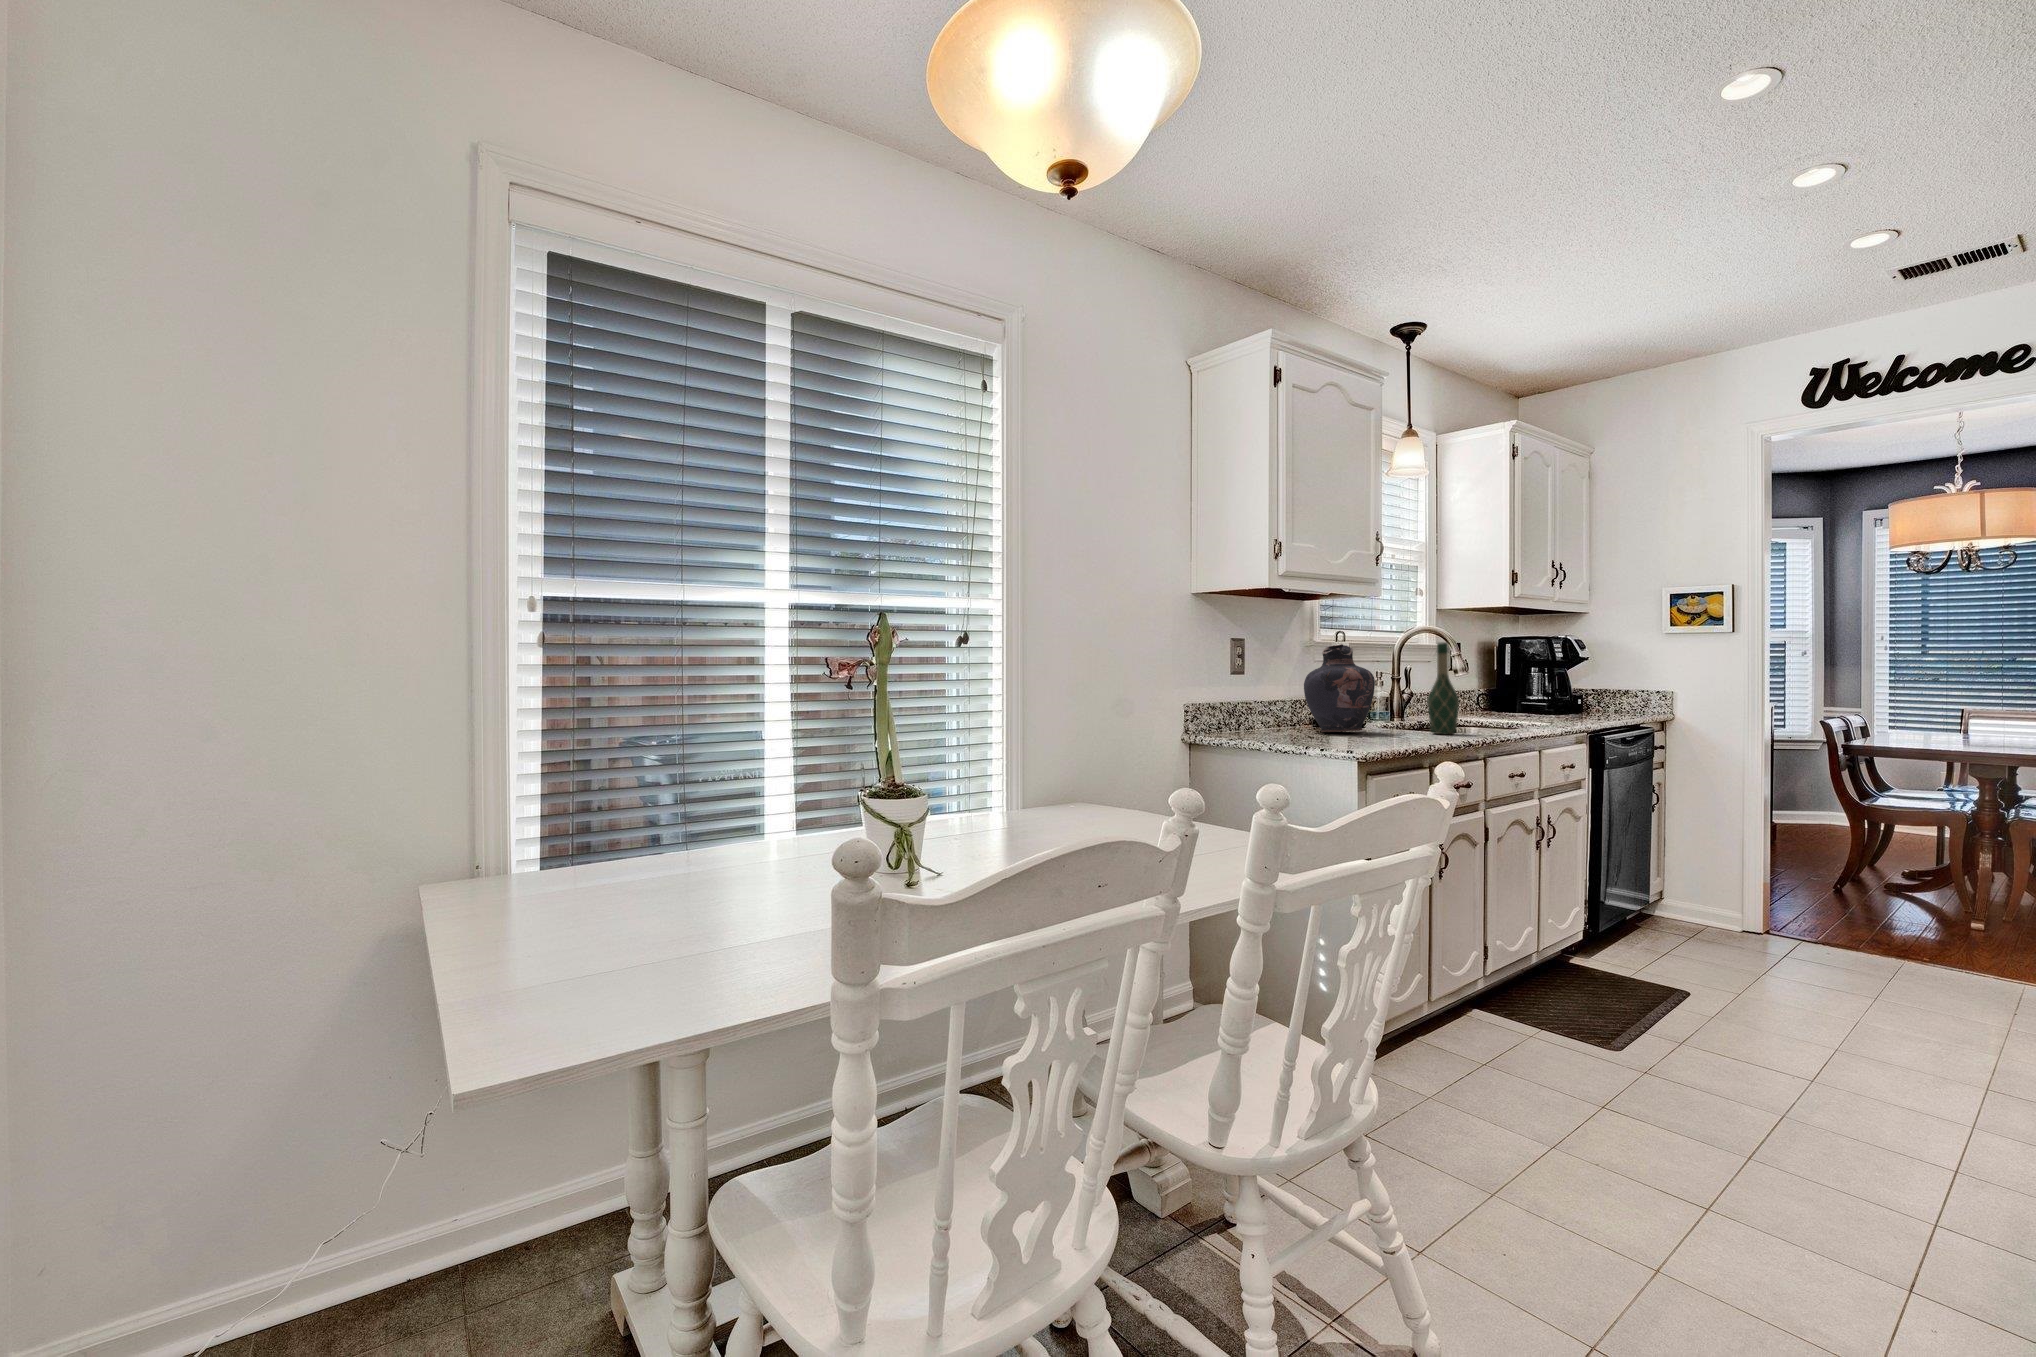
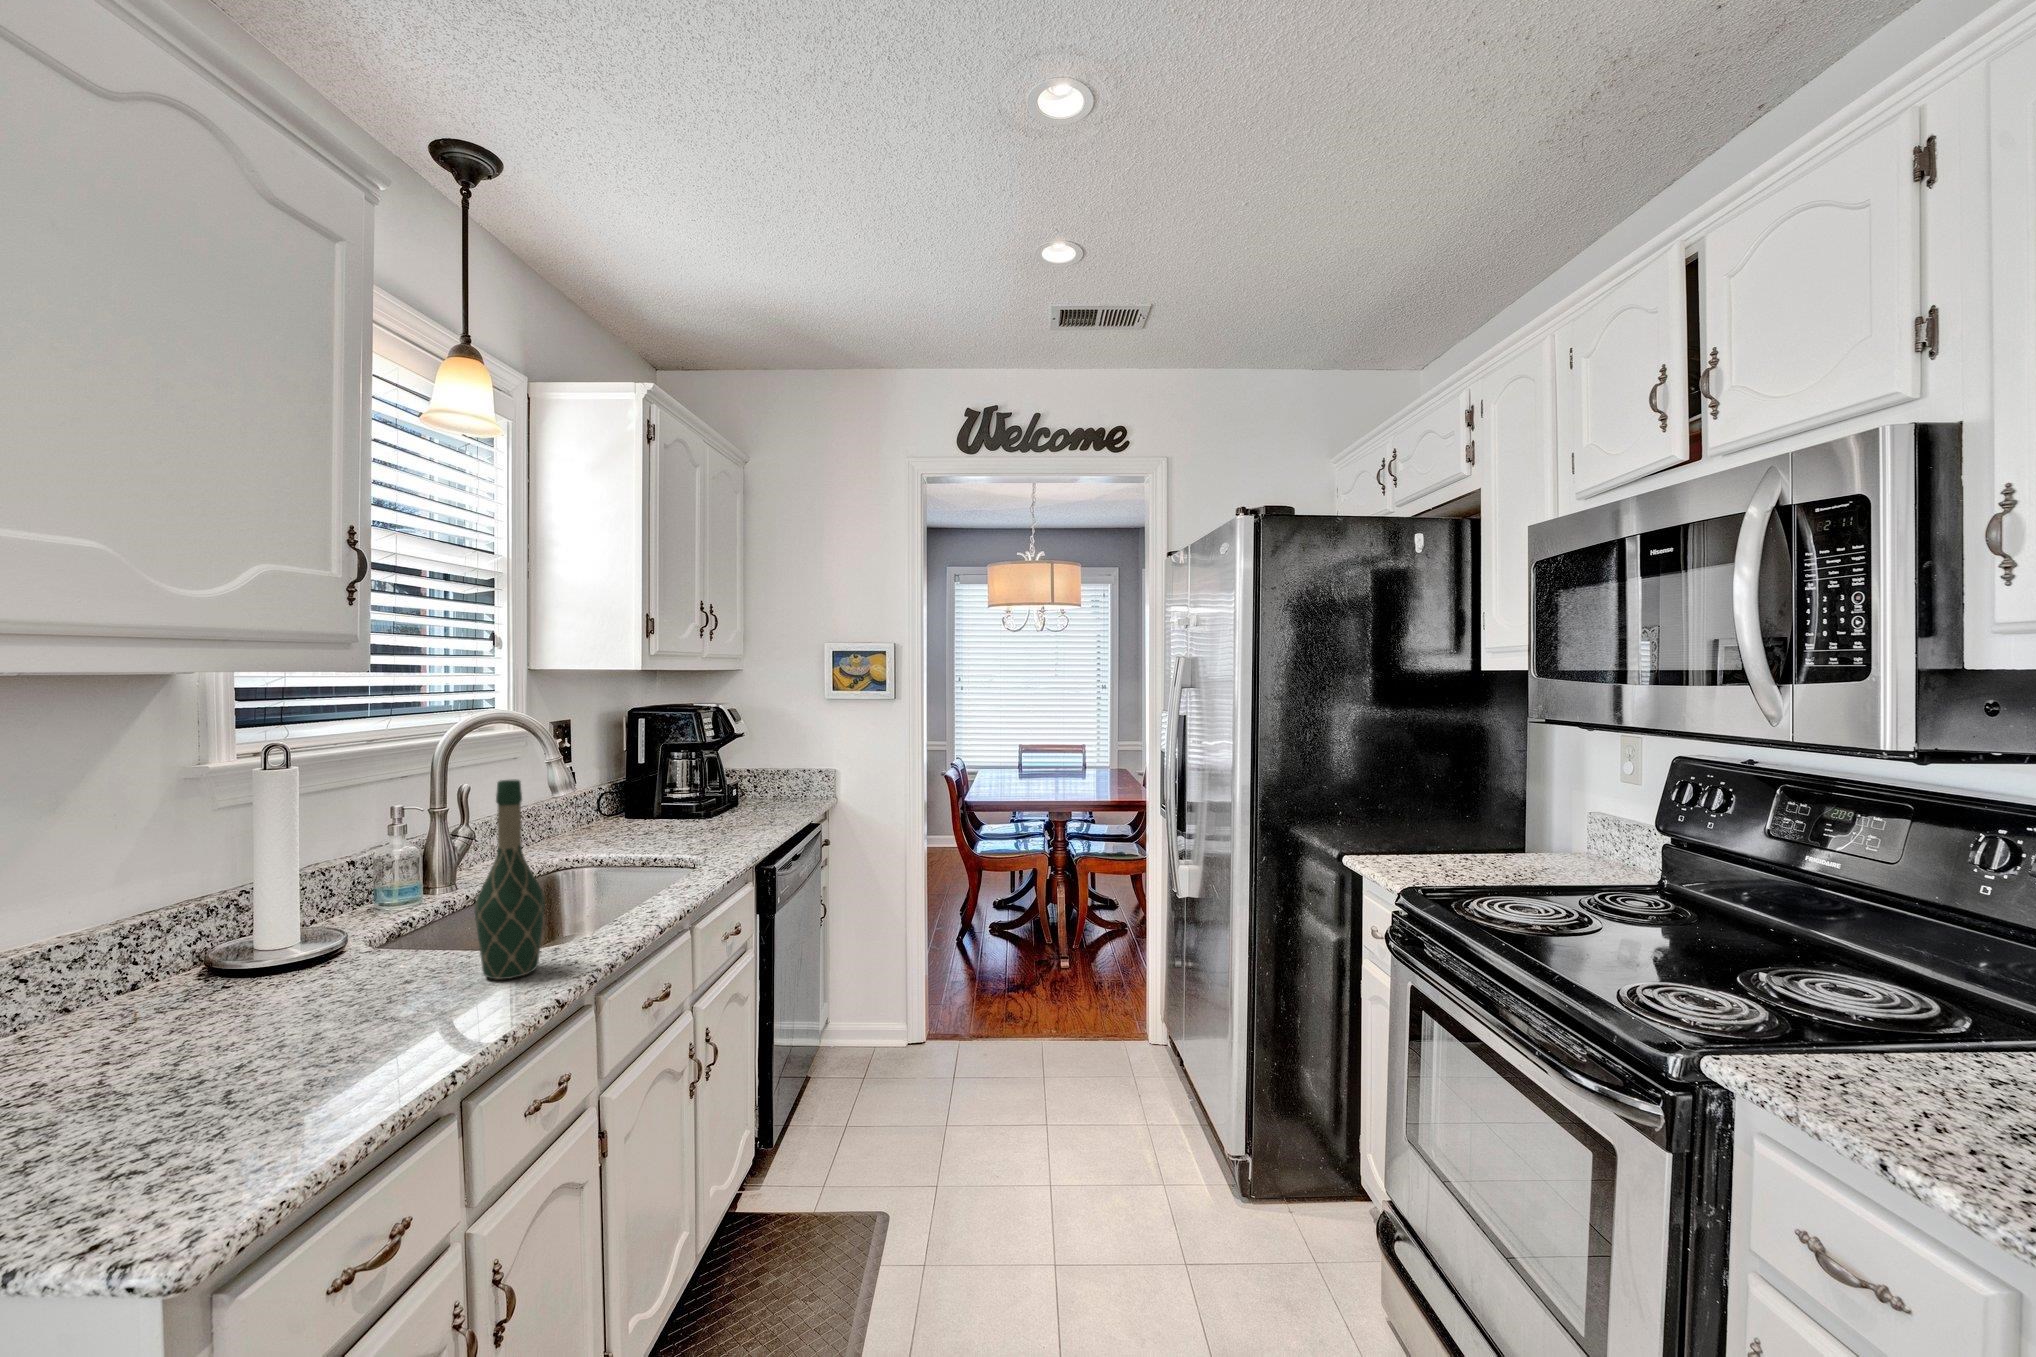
vase: present [1304,644,1375,732] -> none [118,792,341,1035]

